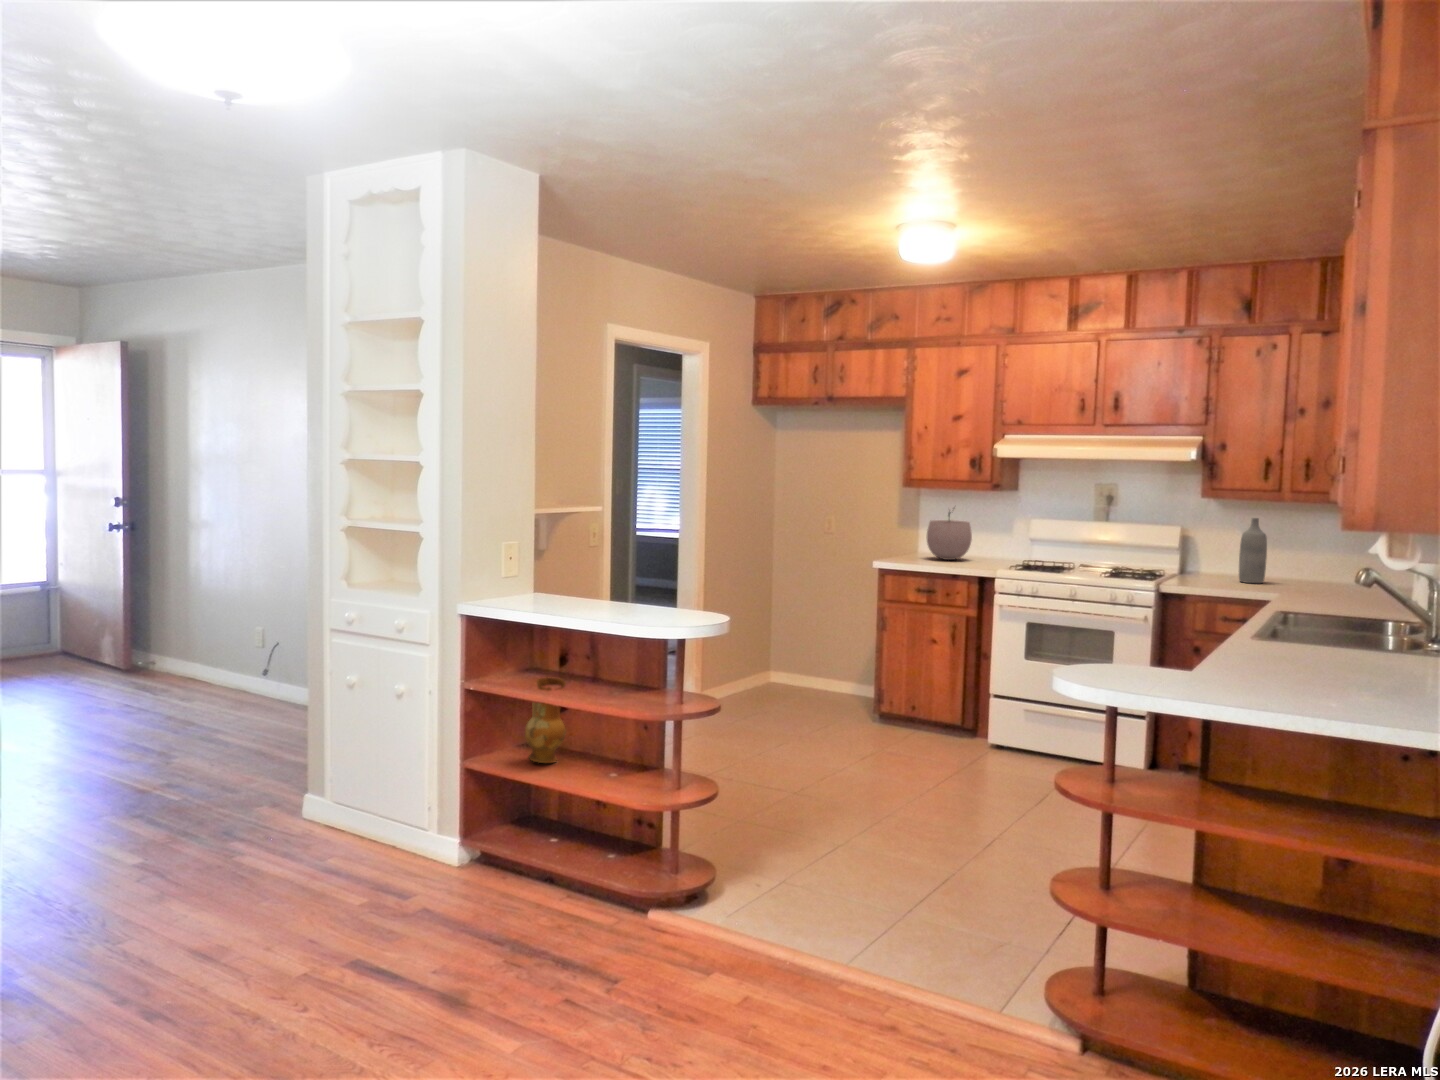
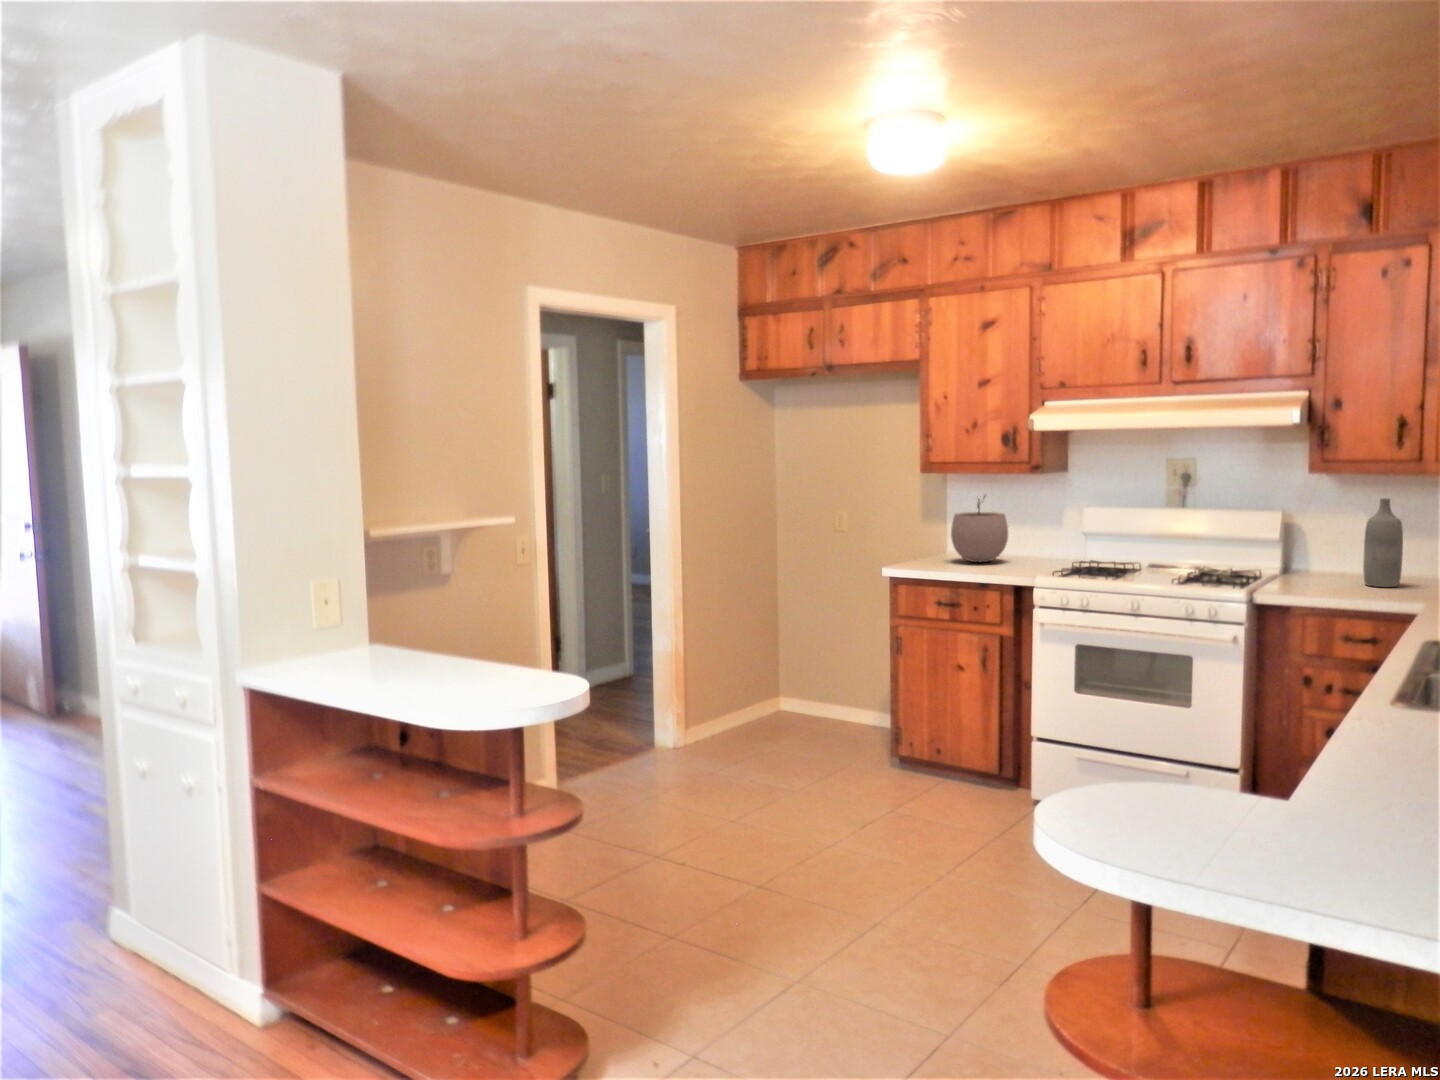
ceramic jug: present [525,678,566,763] -> none [339,768,398,889]

